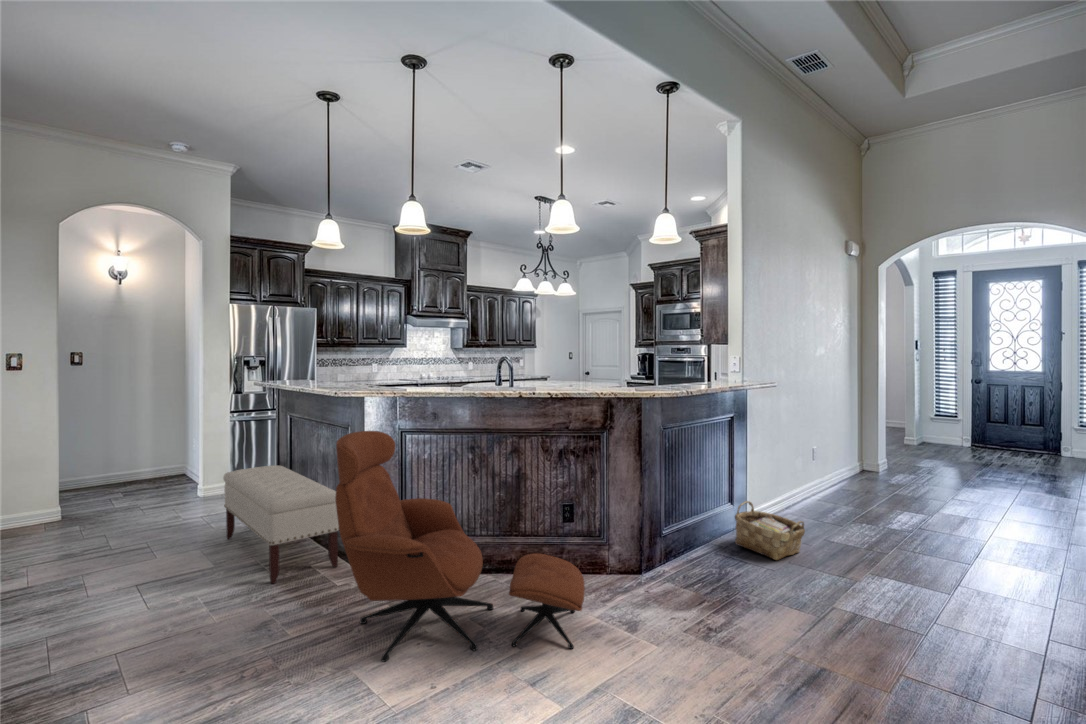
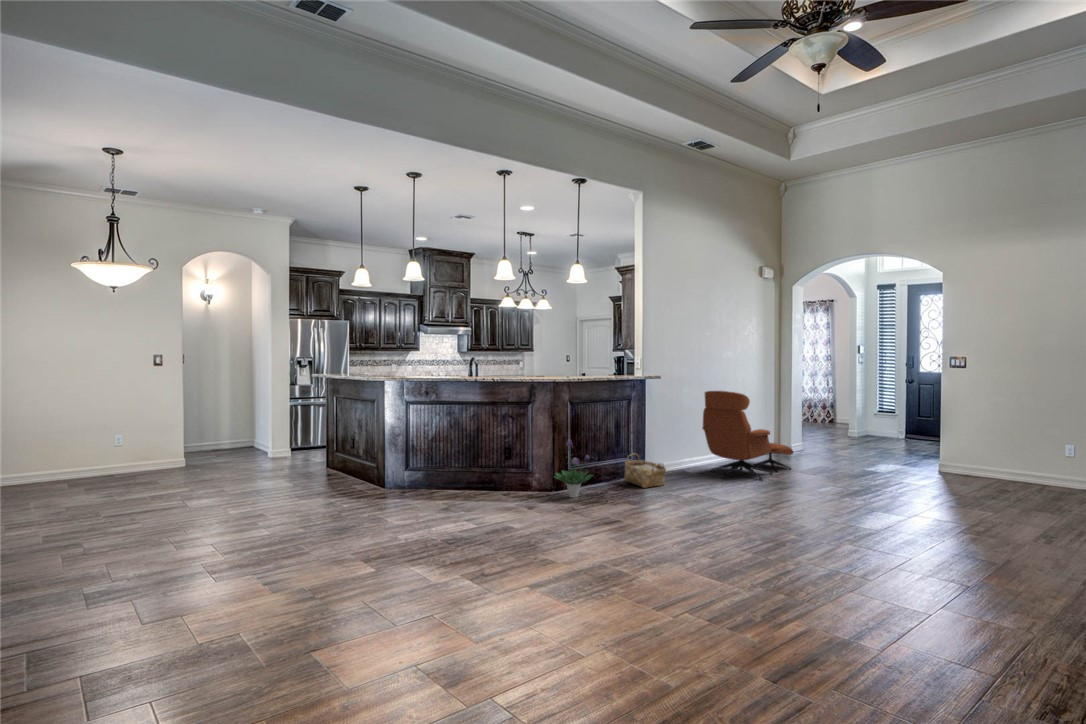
lounge chair: present [335,431,585,662] -> present [702,391,794,481]
bench: present [223,465,339,584] -> none [295,430,369,493]
potted plant: none [648,492,718,590] -> present [555,440,593,498]

